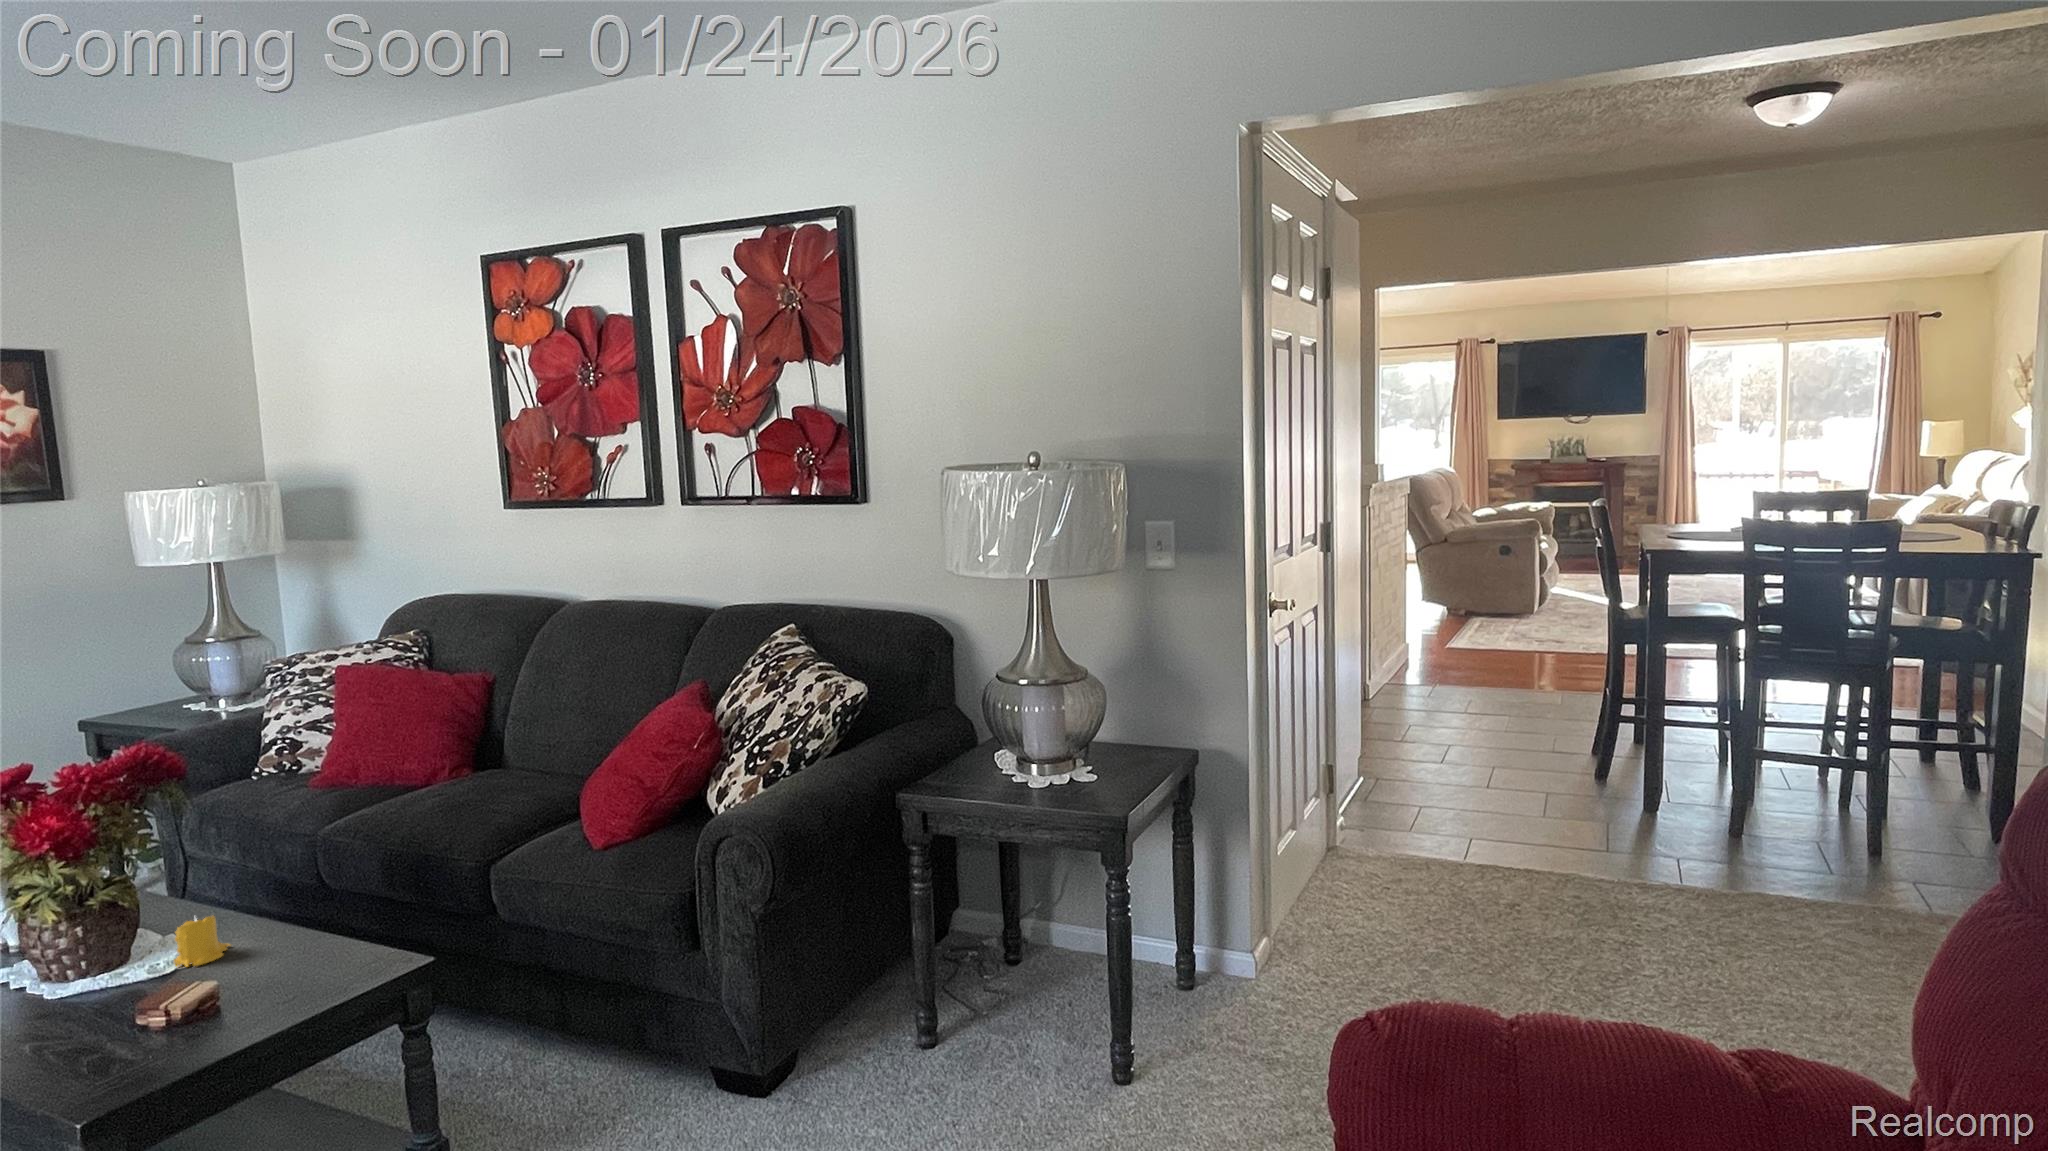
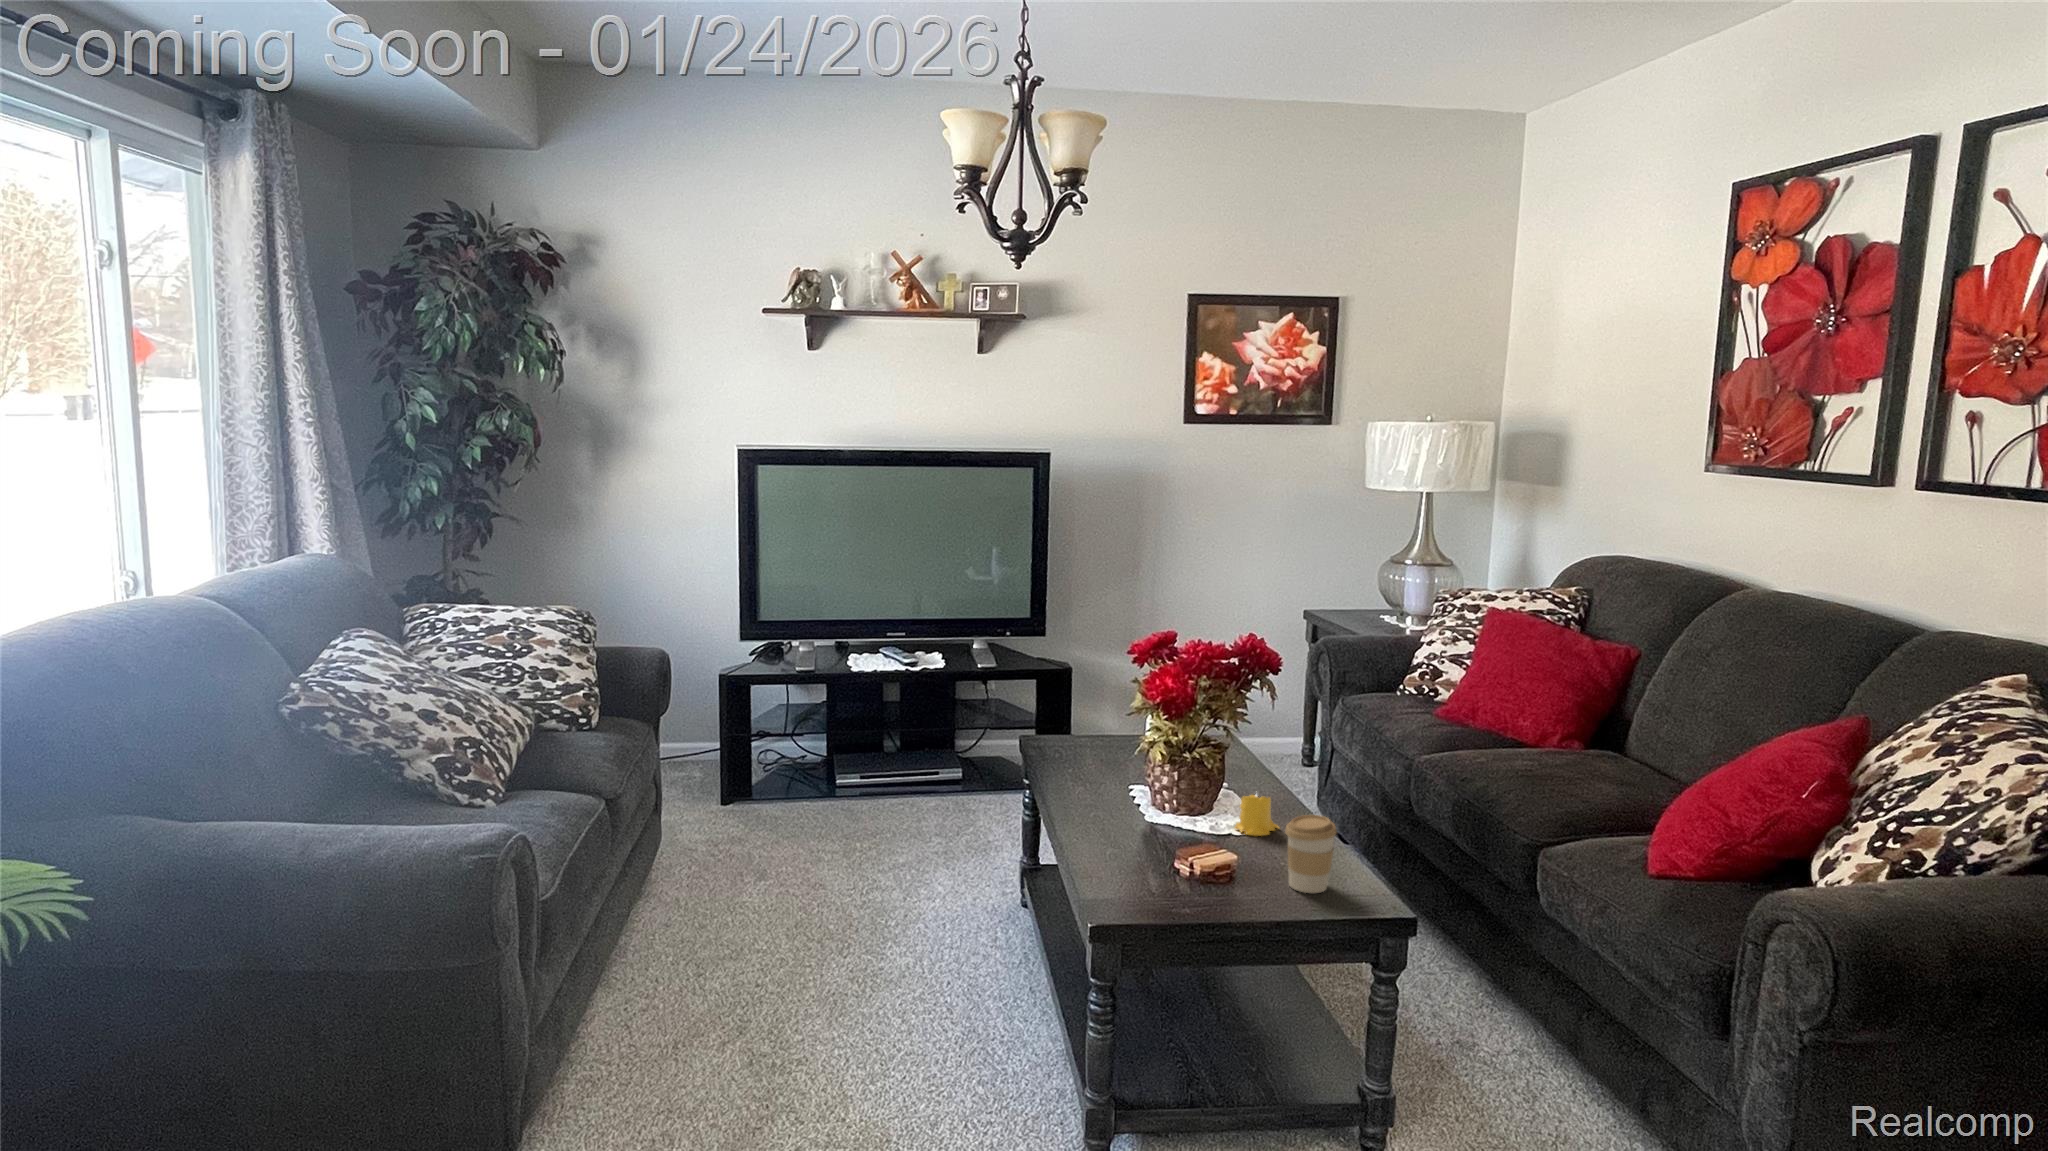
coffee cup: none [271,904,332,991] -> present [1285,815,1336,893]

